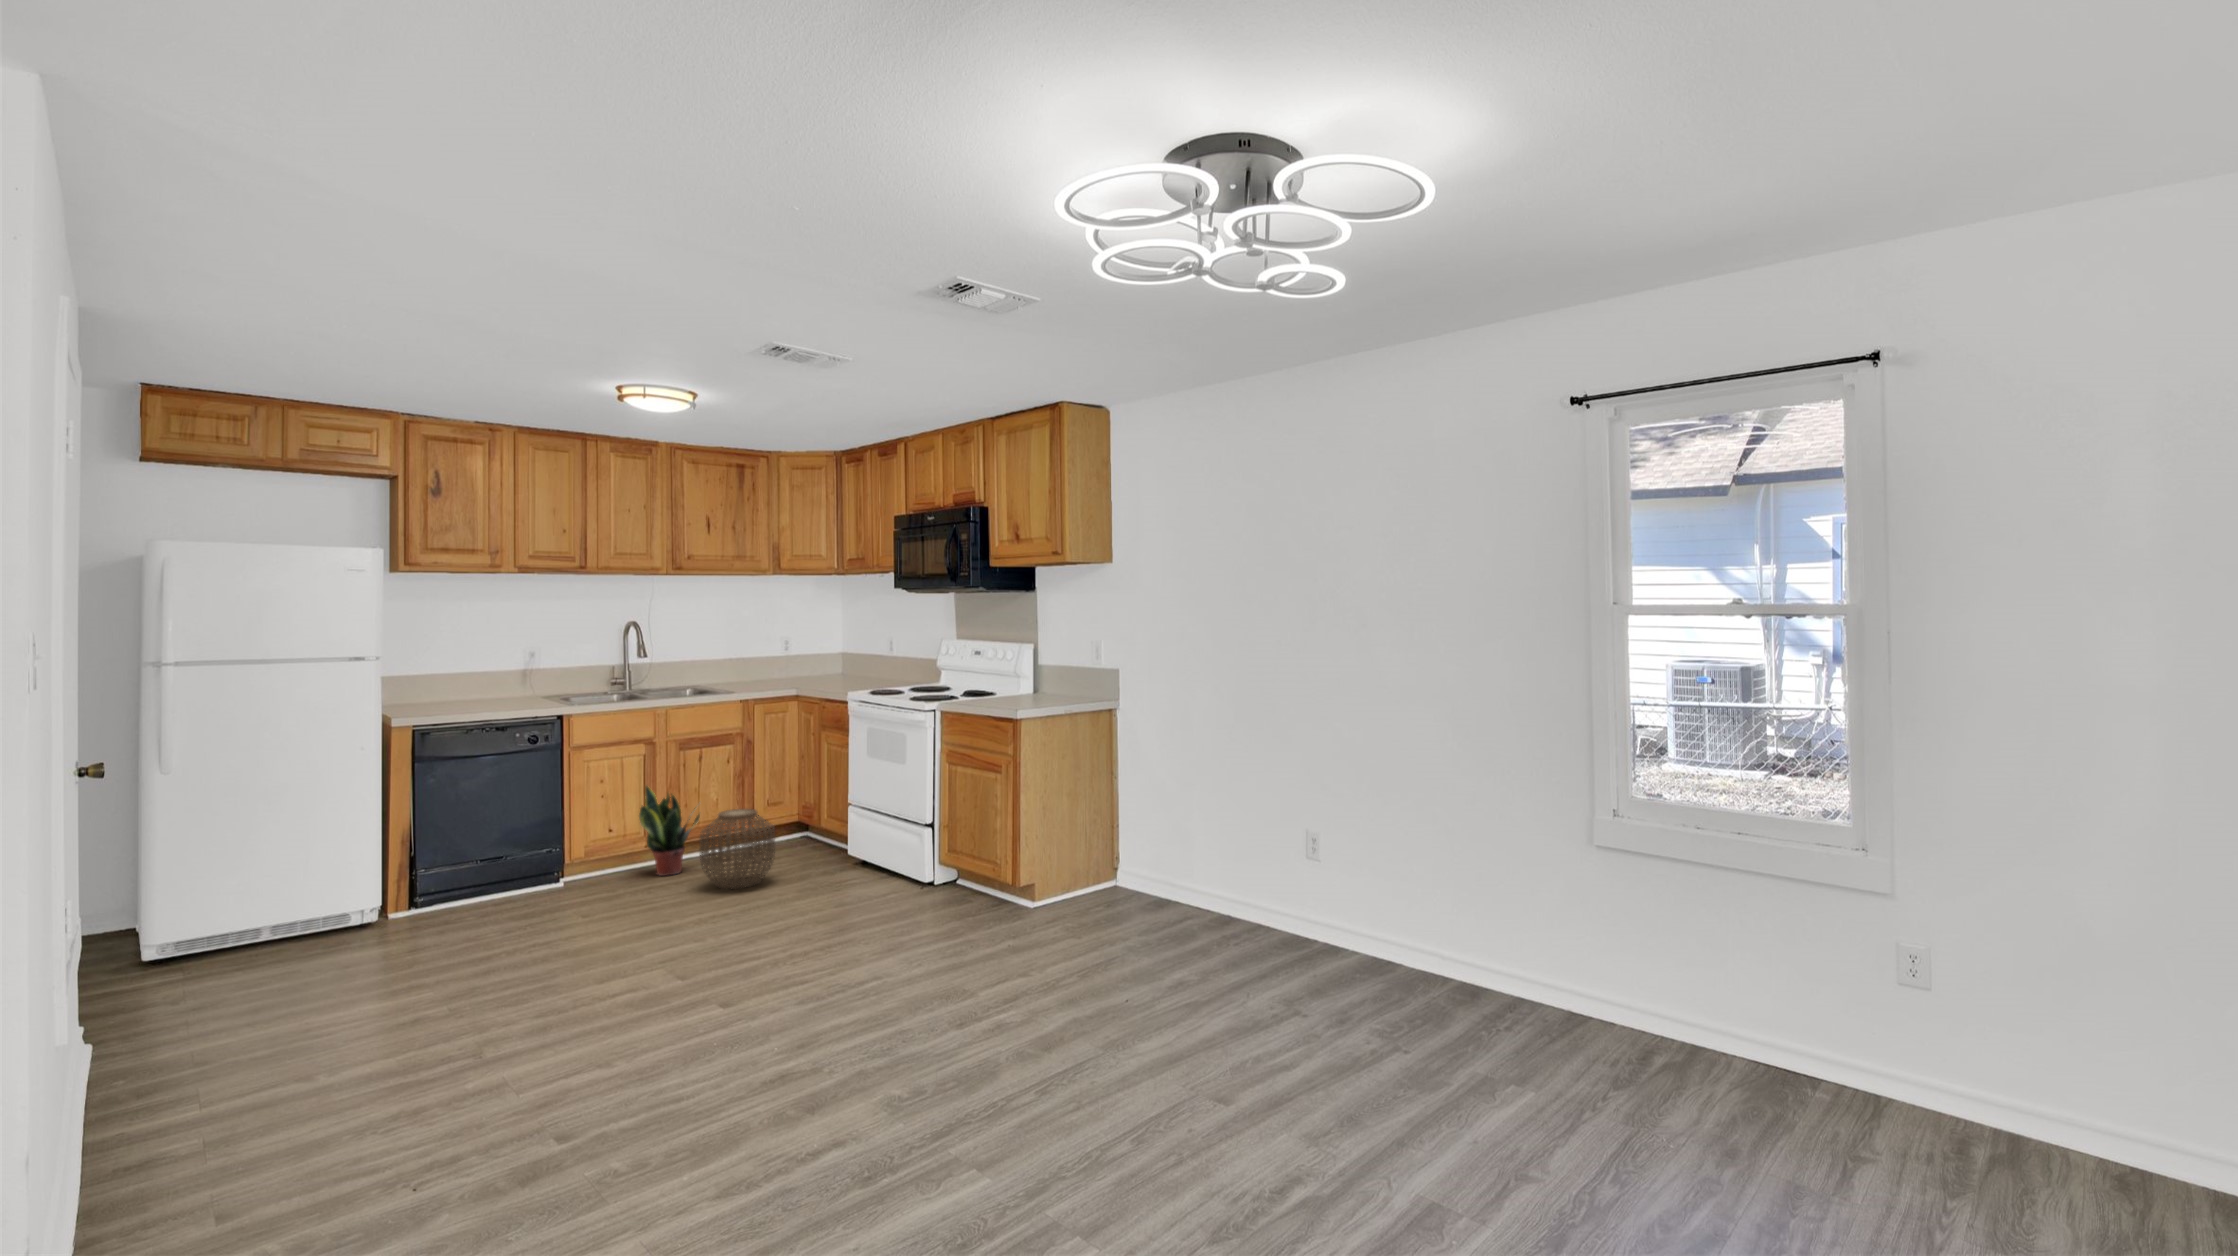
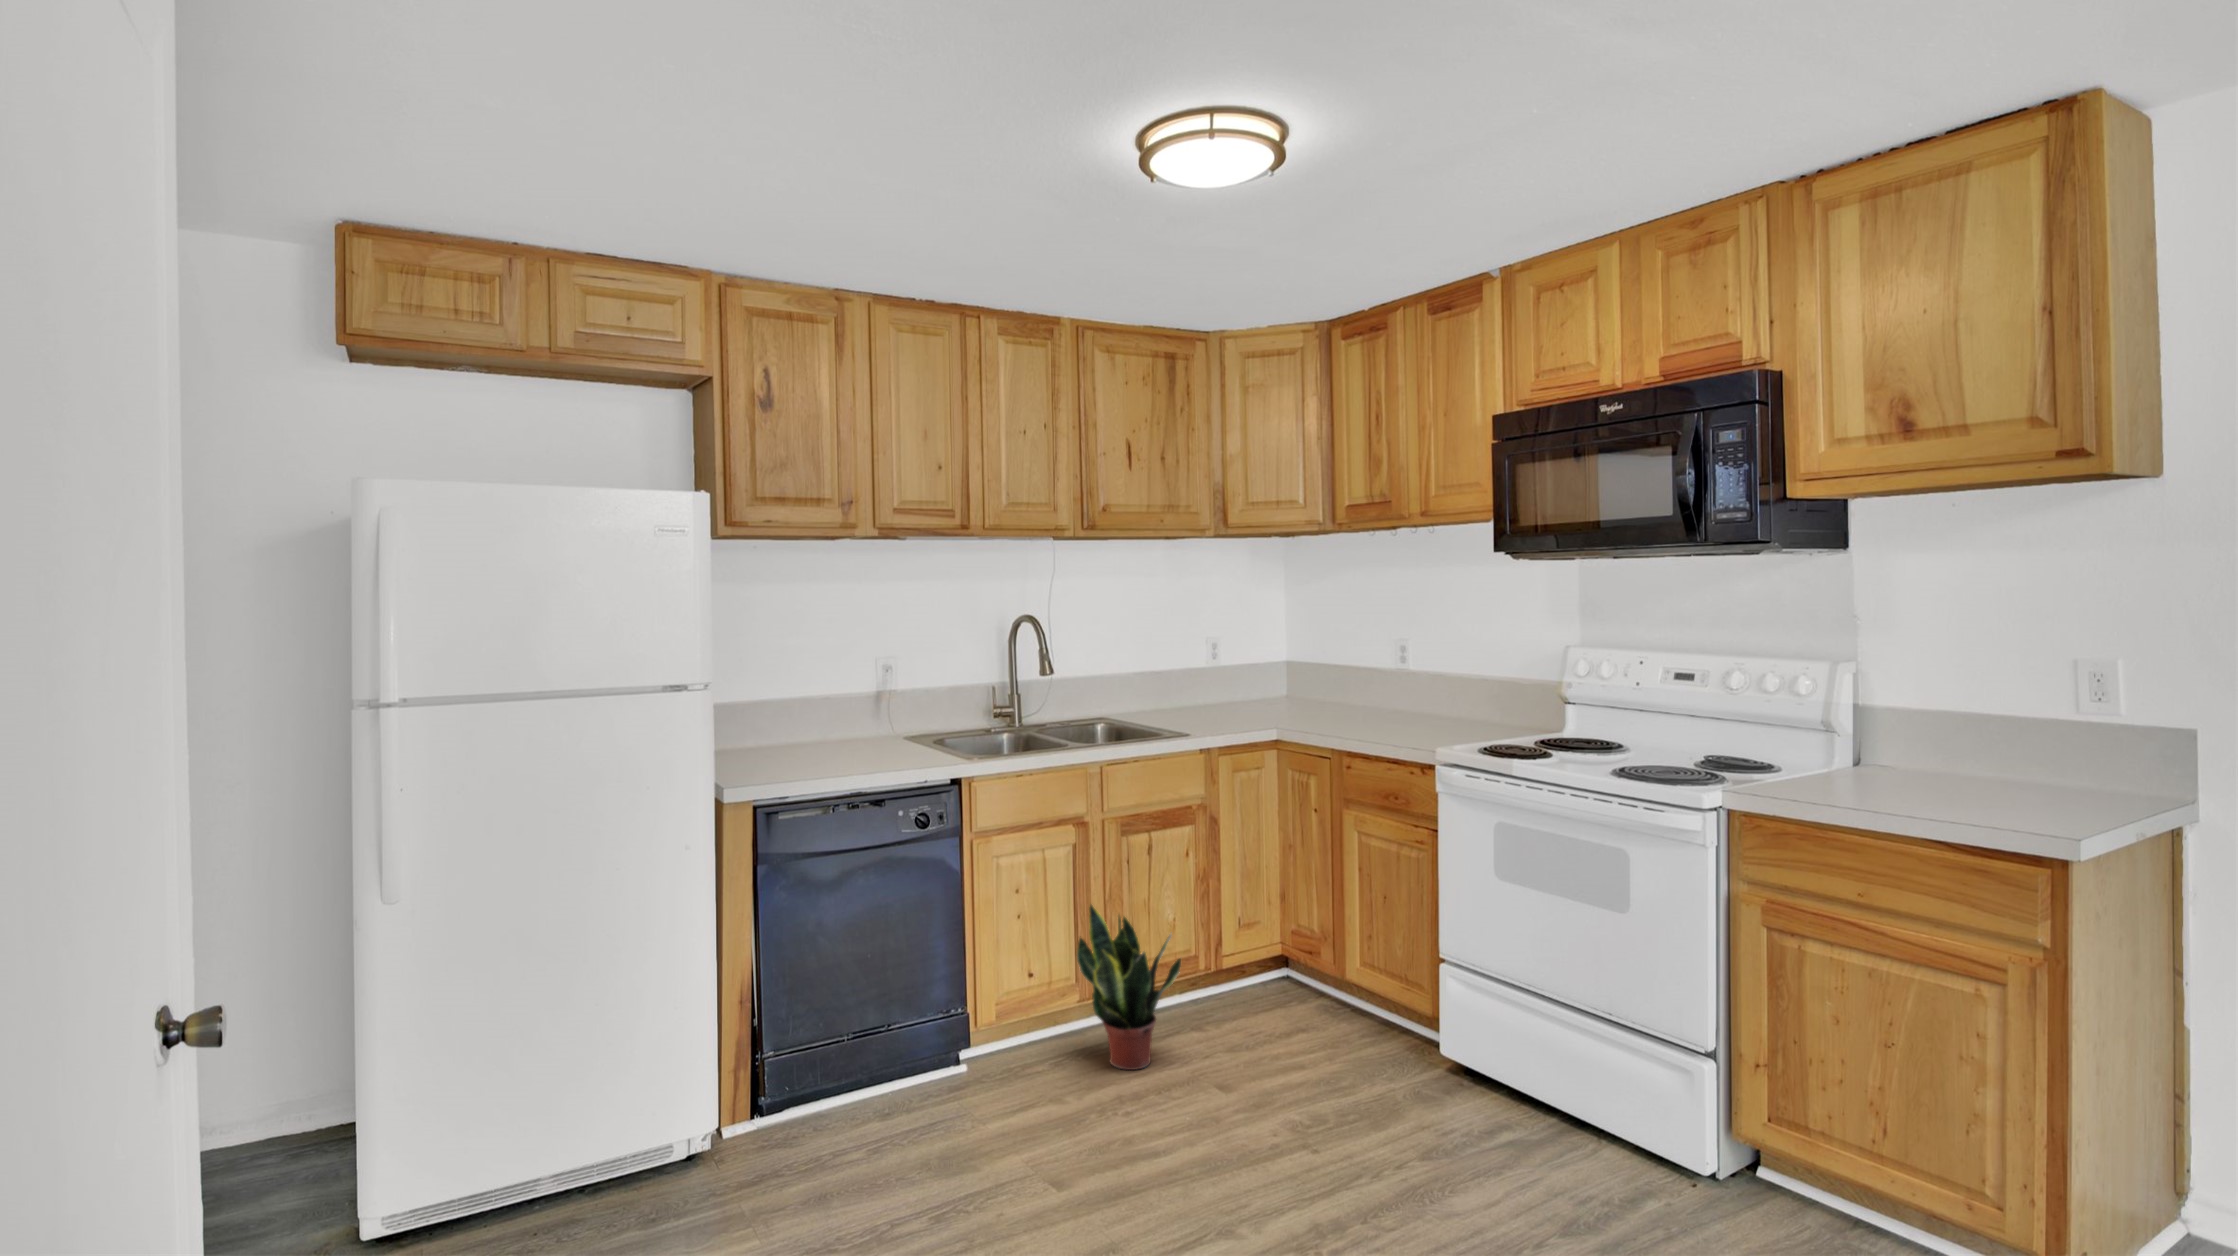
woven basket: present [700,809,775,889] -> none [1213,968,1349,1132]

